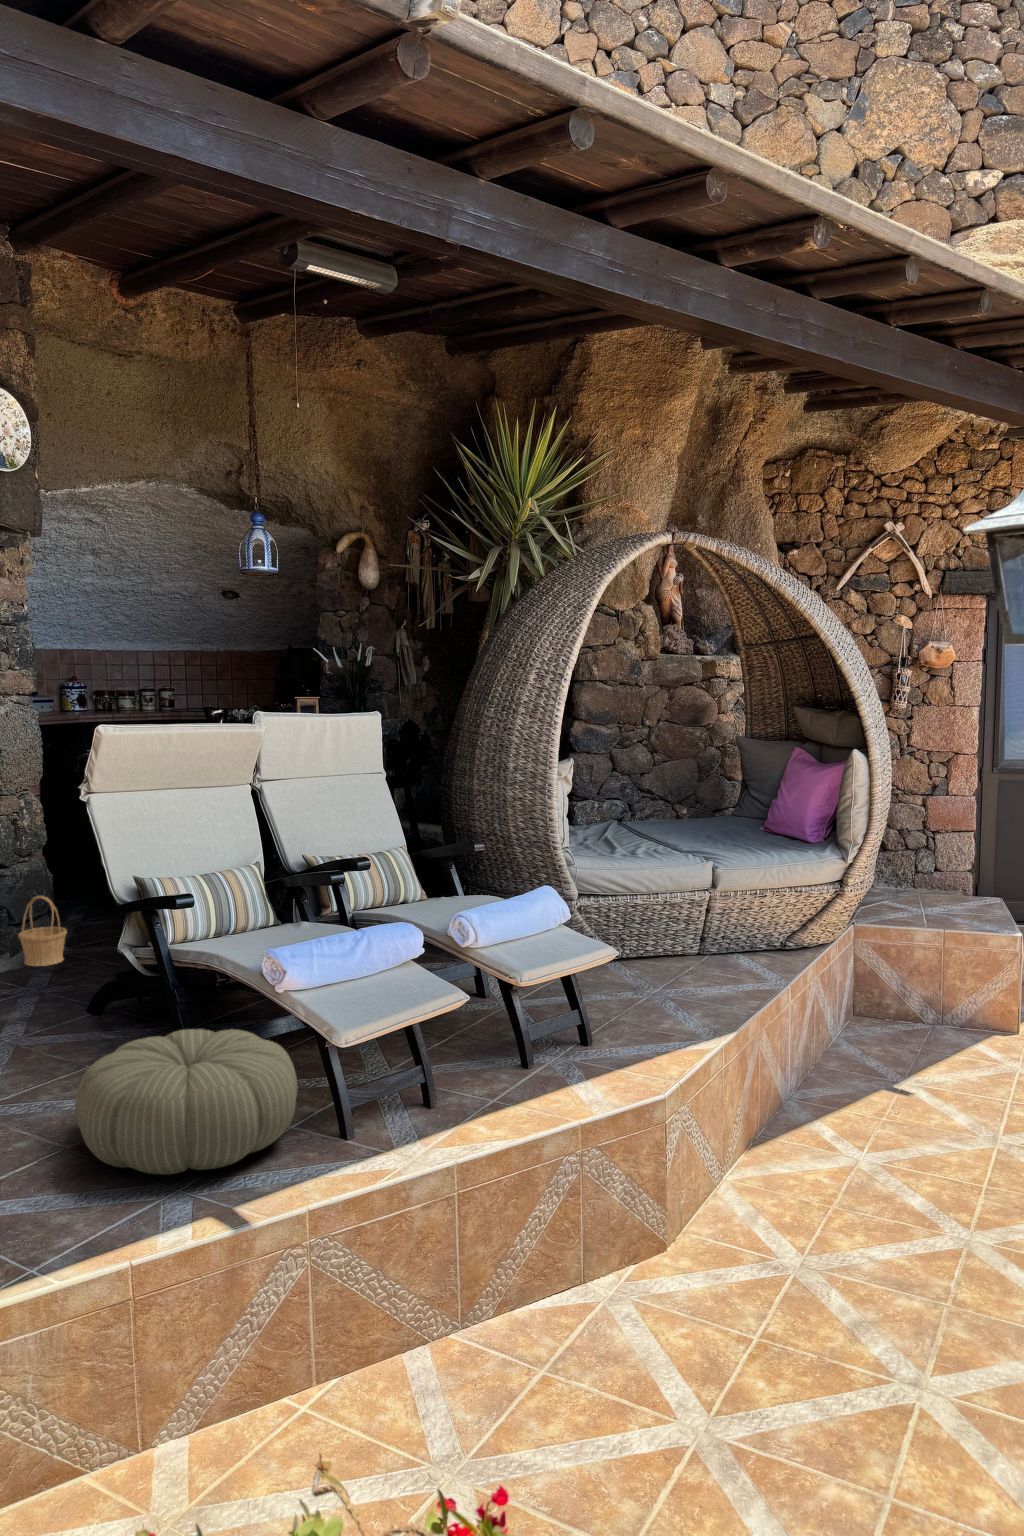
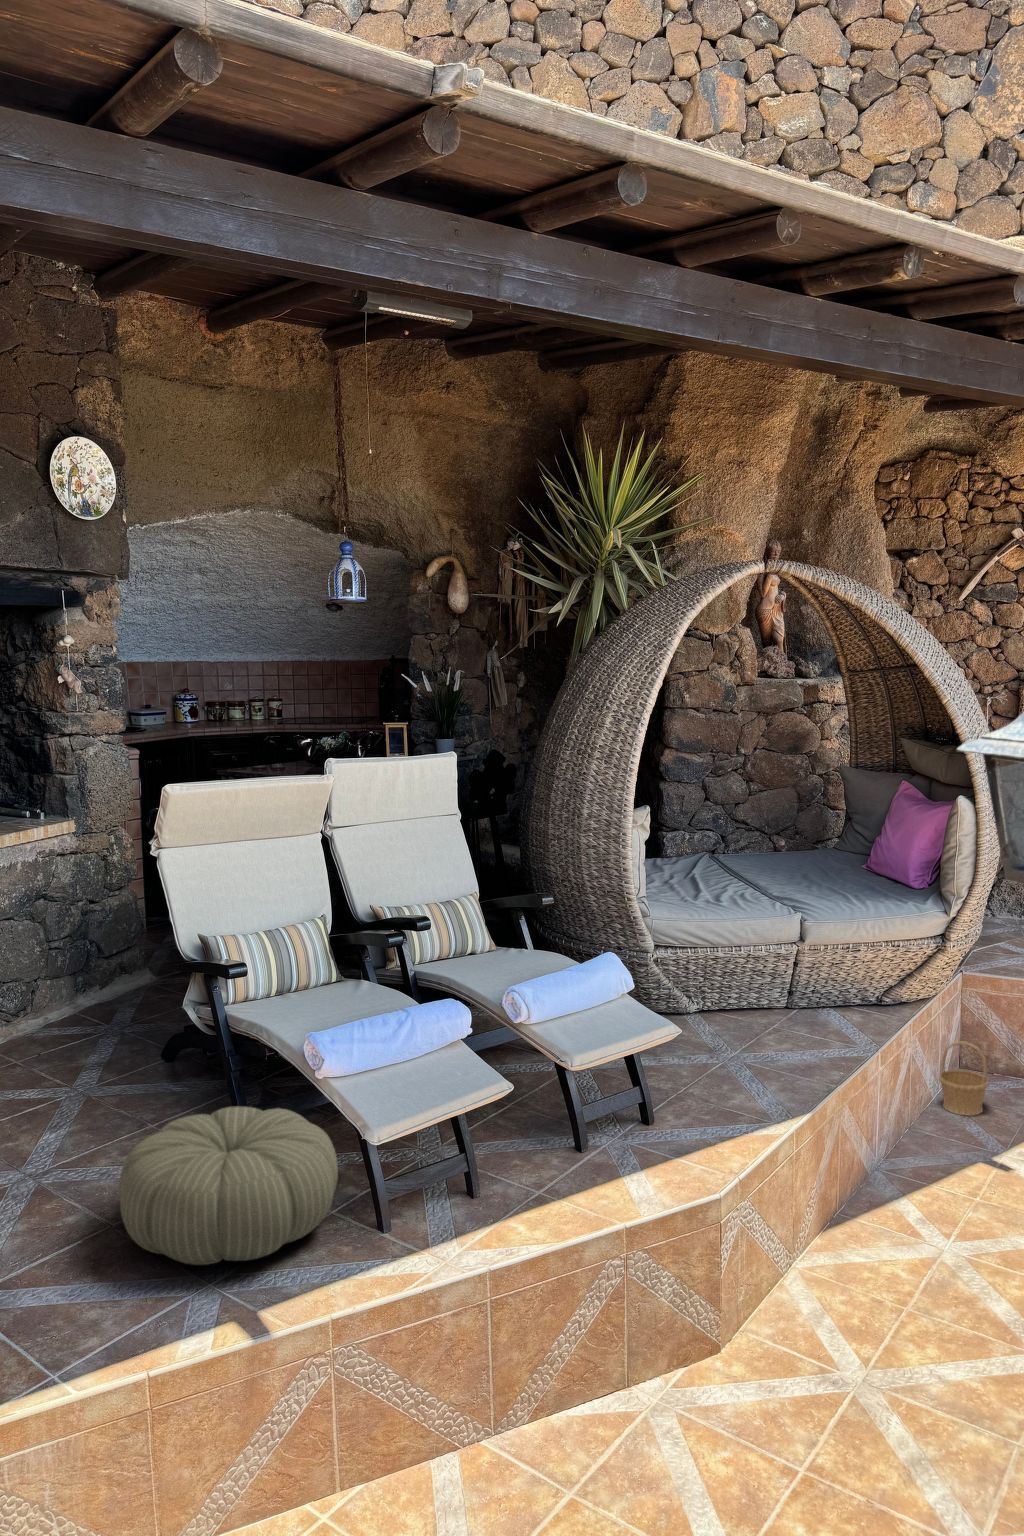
basket: present [18,896,67,966] -> present [939,1041,988,1115]

